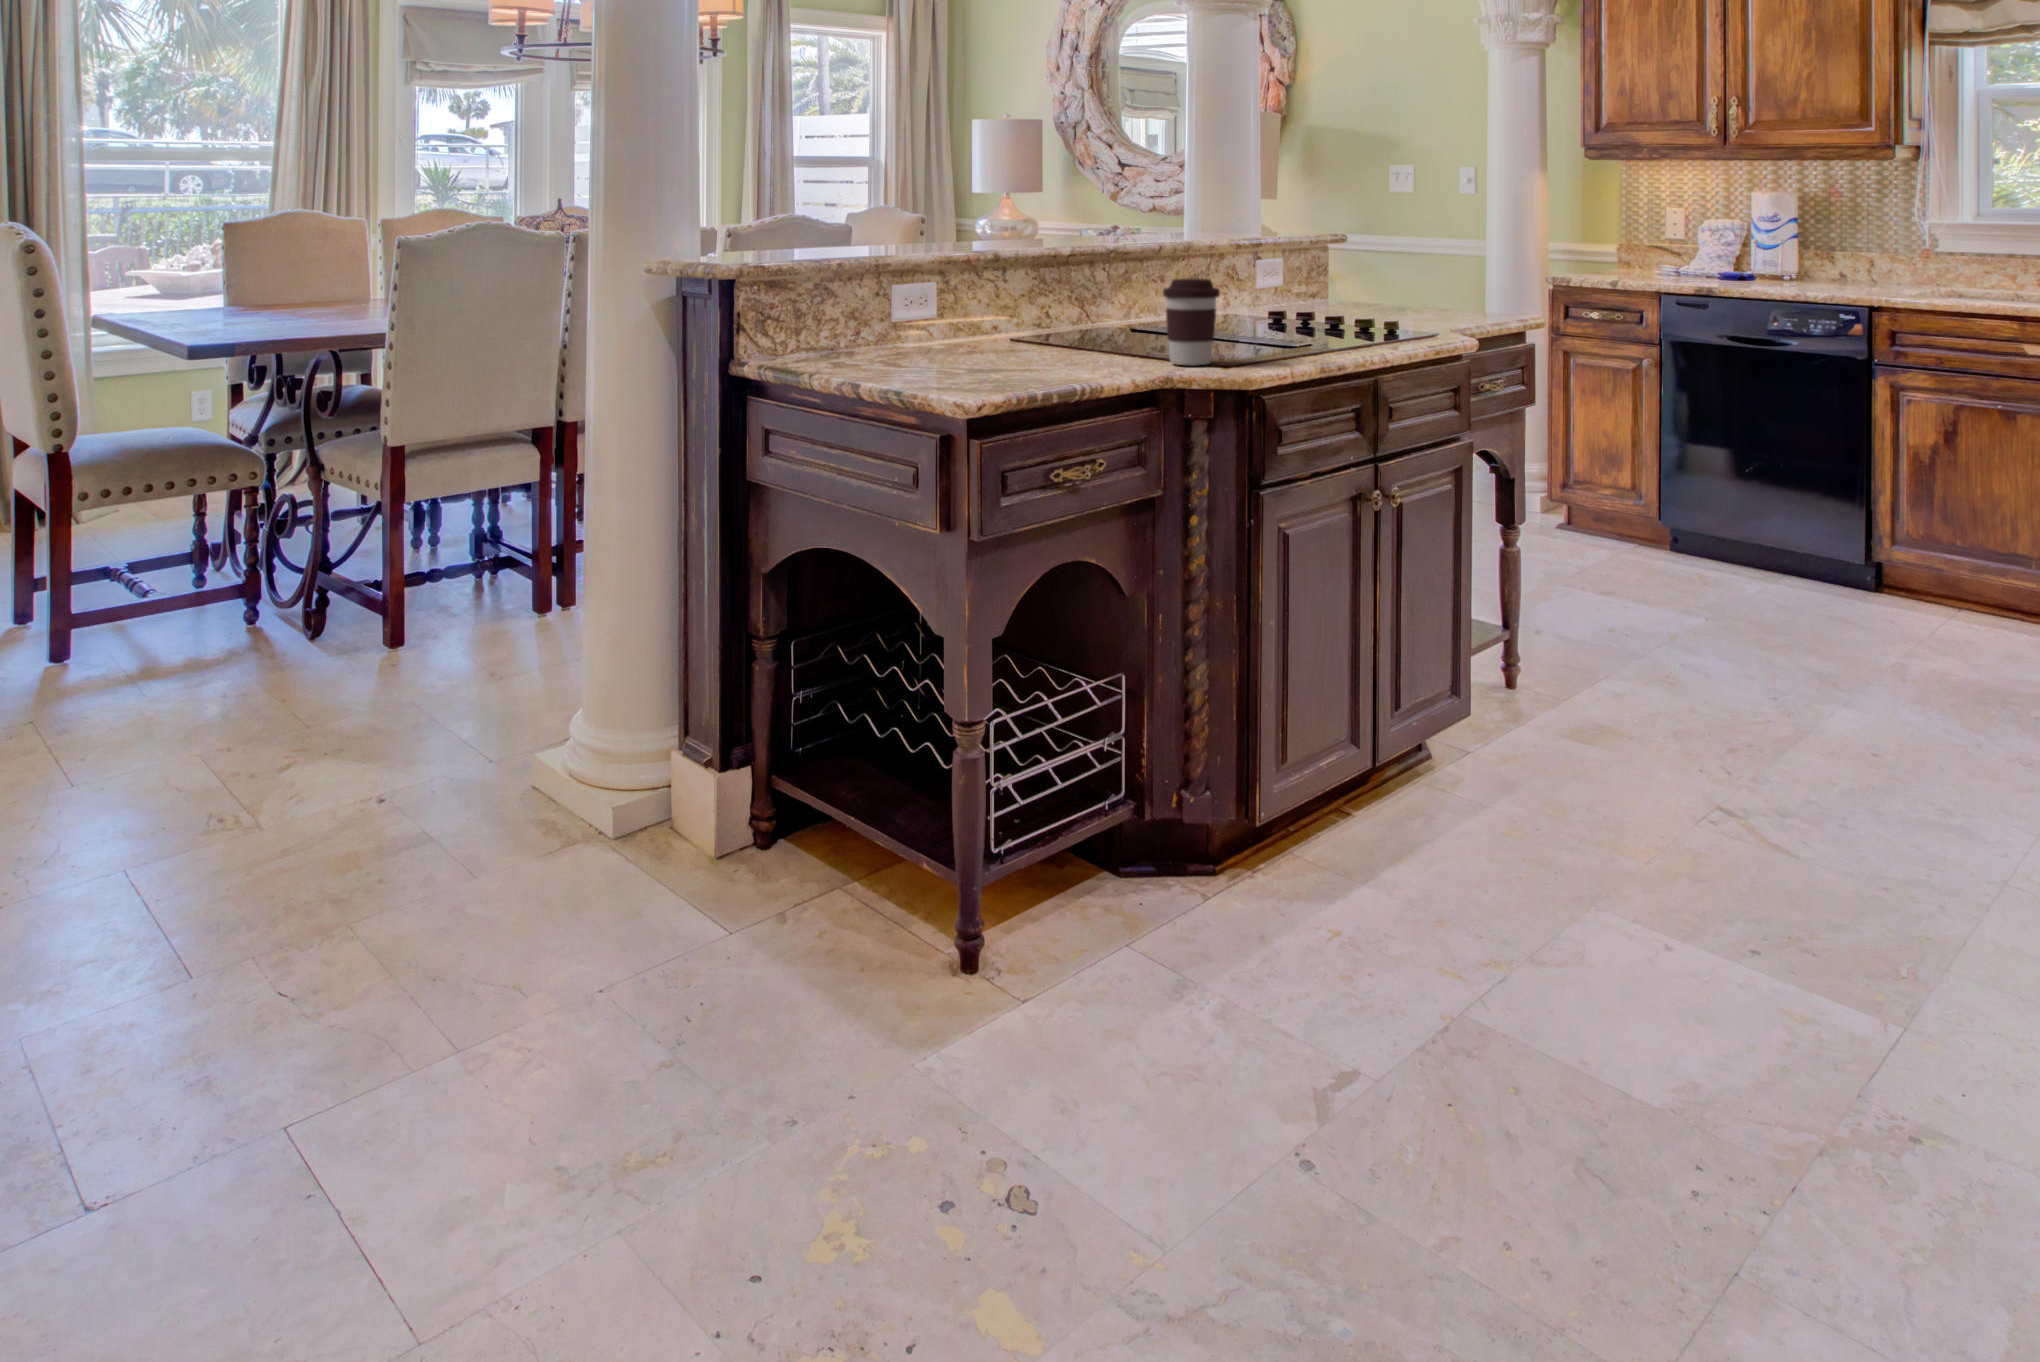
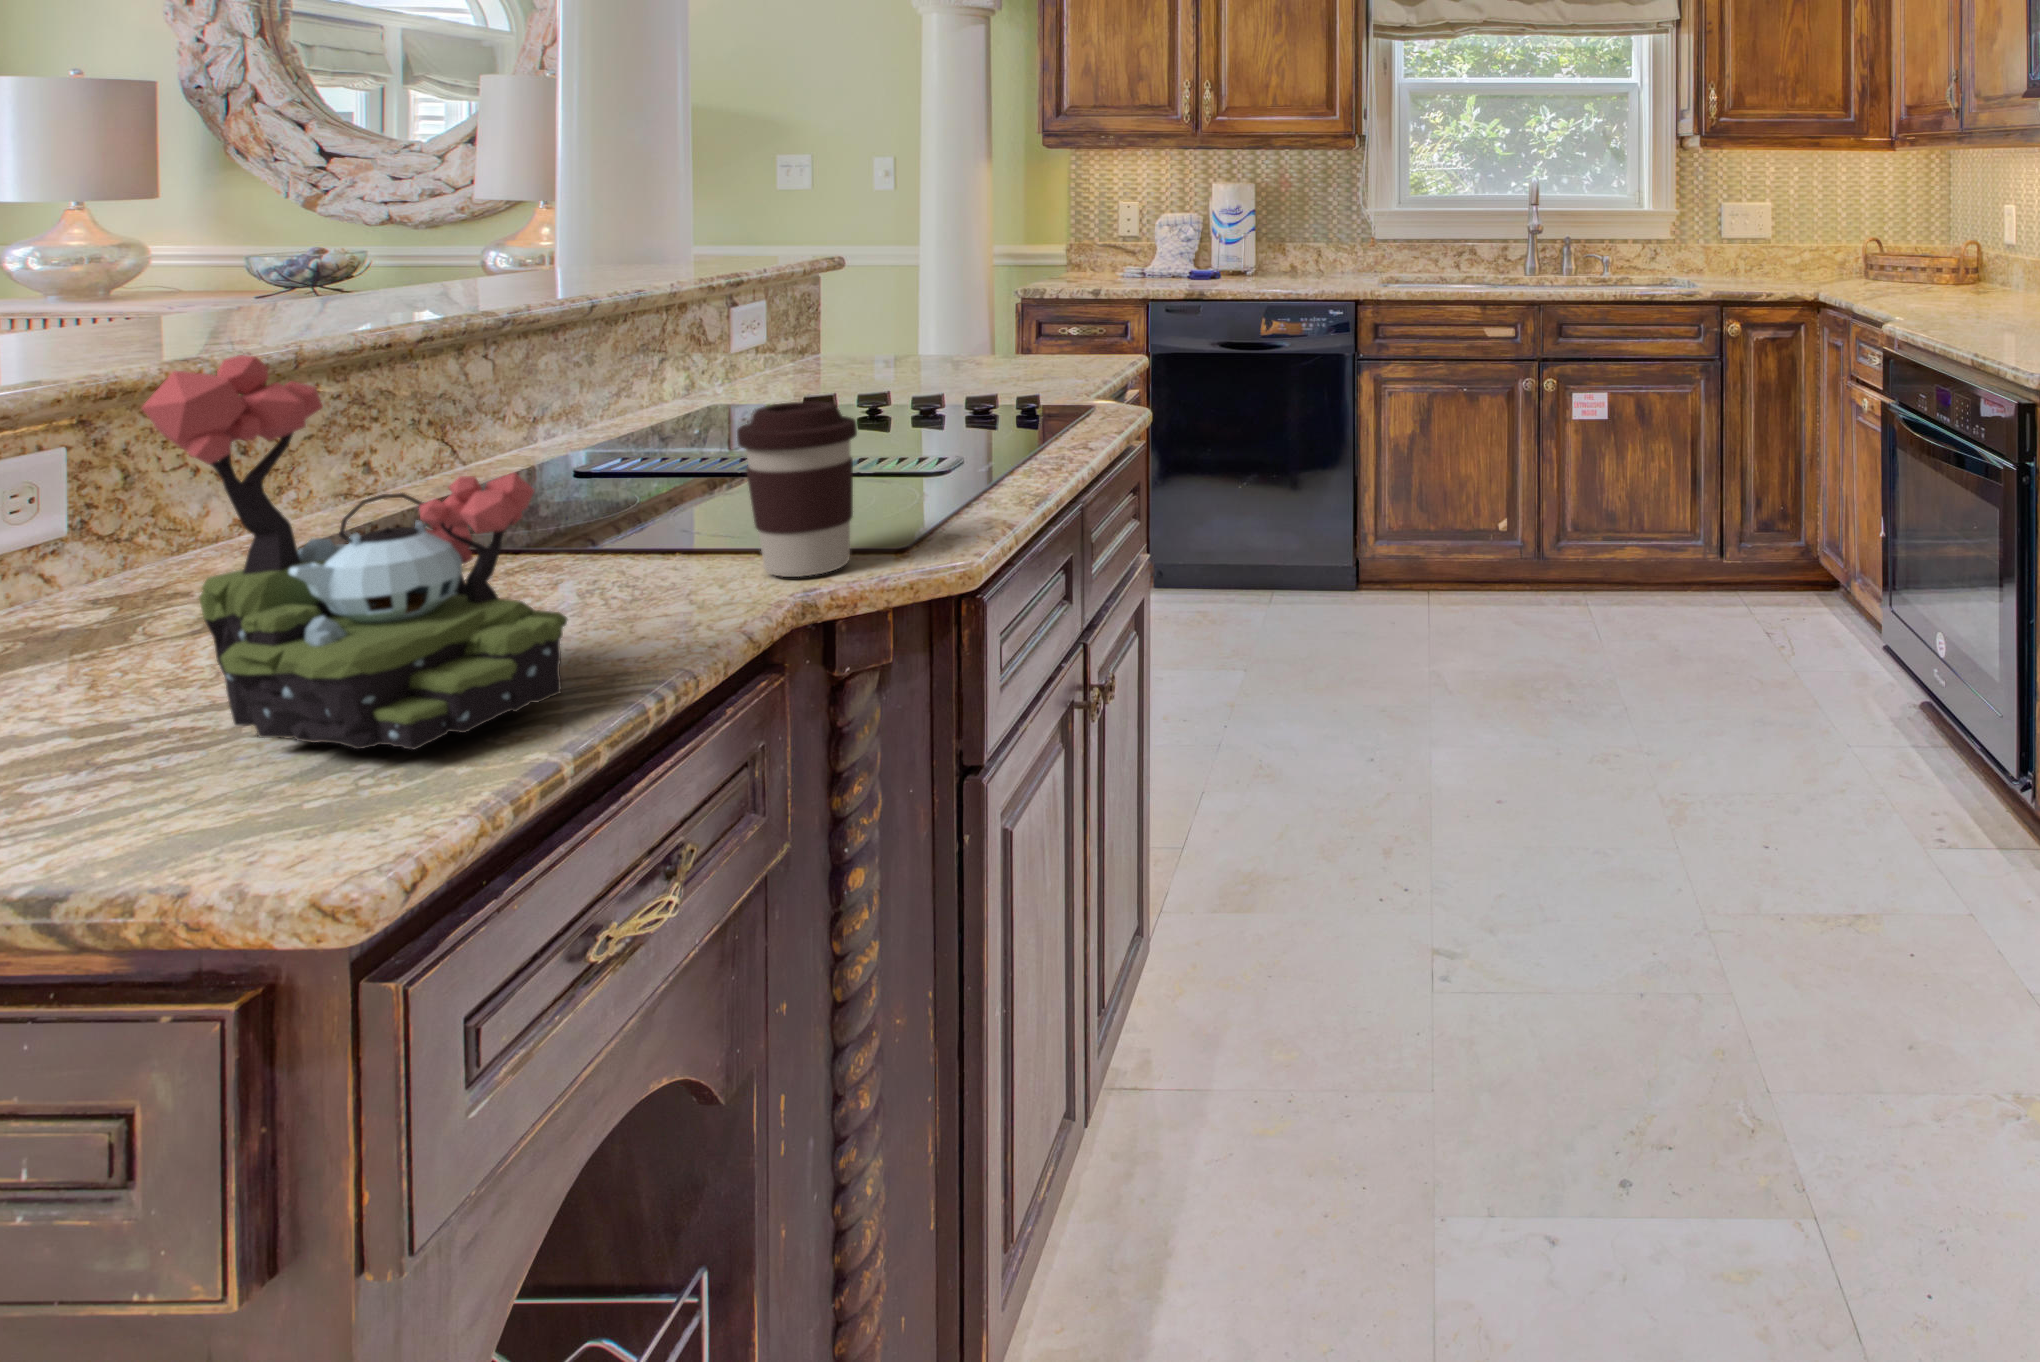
plant: none [943,227,1067,378] -> present [142,355,567,750]

